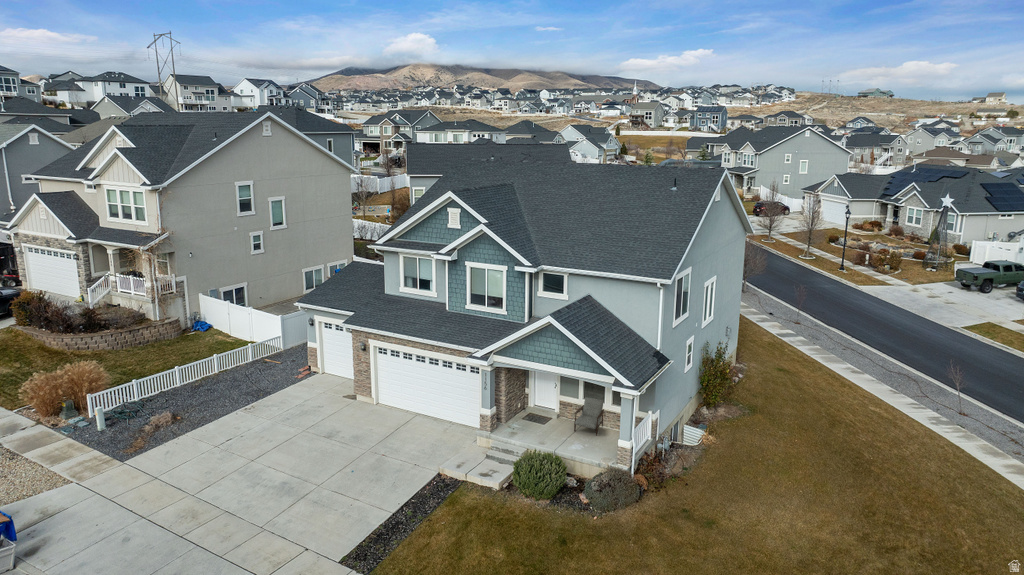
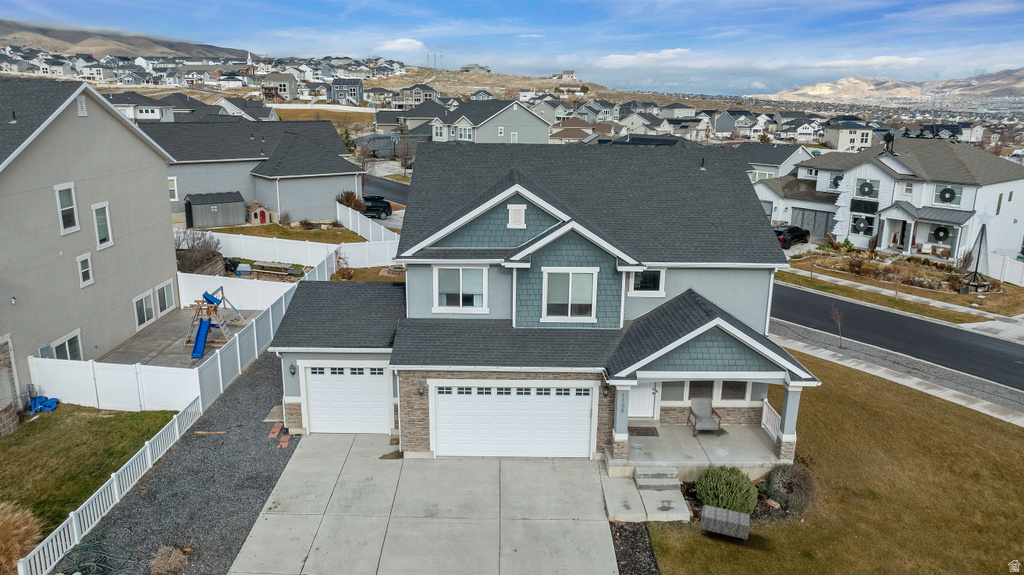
bench: none [498,478,540,519] -> present [701,505,750,544]

